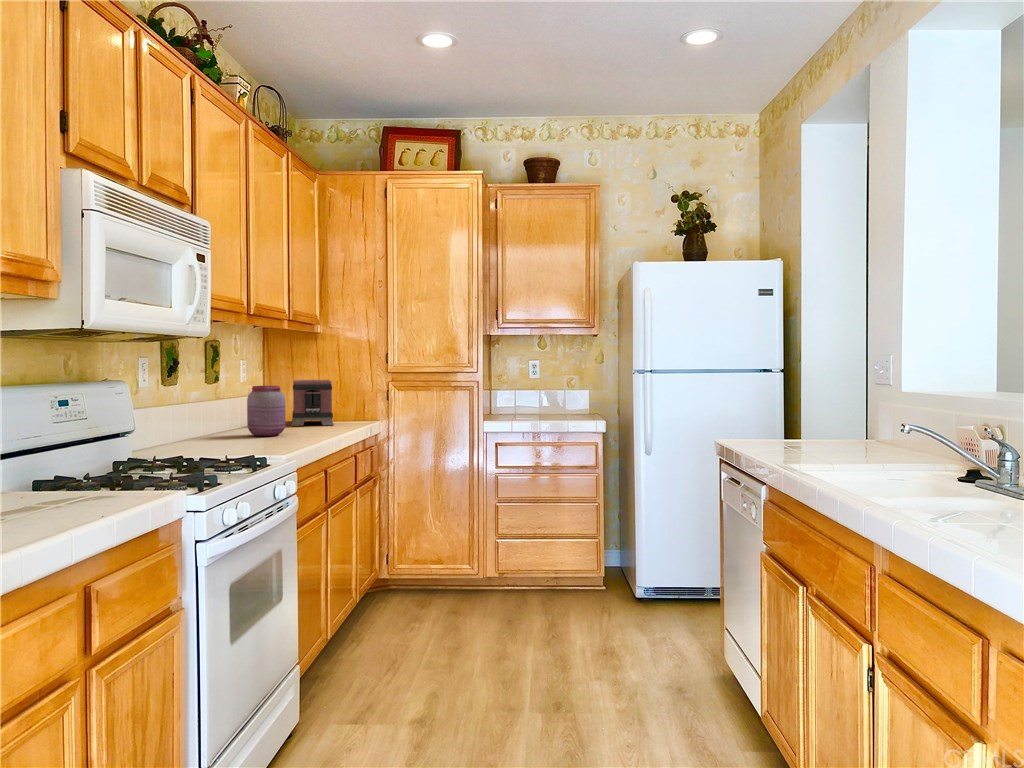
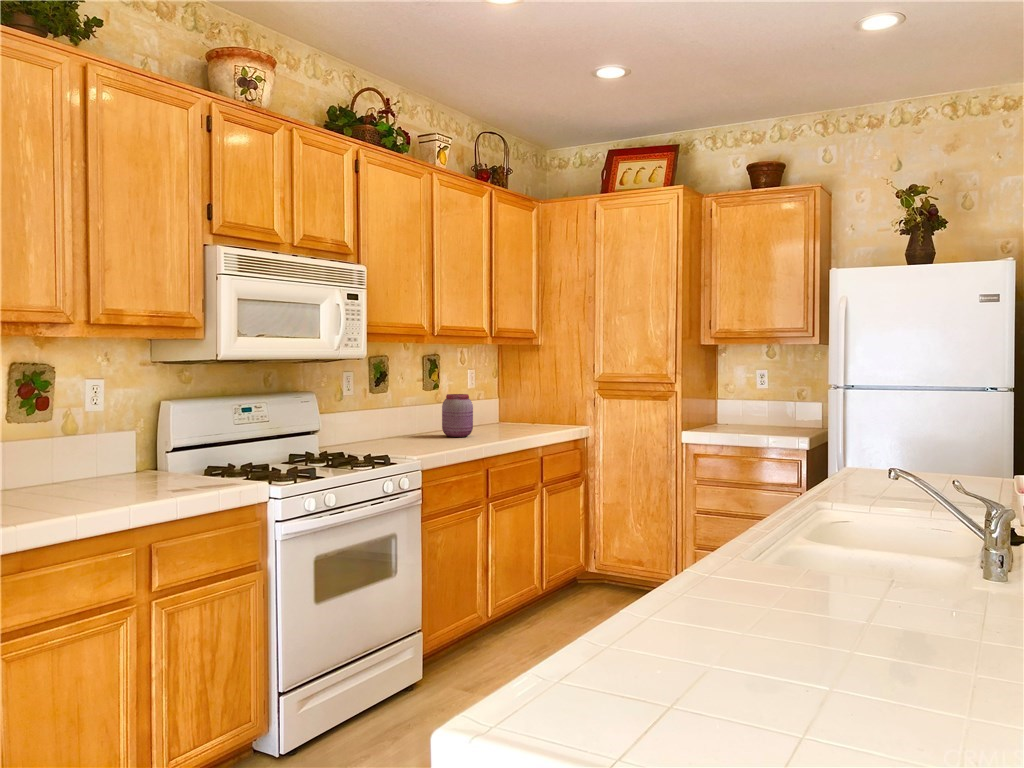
toaster: present [291,380,334,426] -> none [500,388,547,429]

